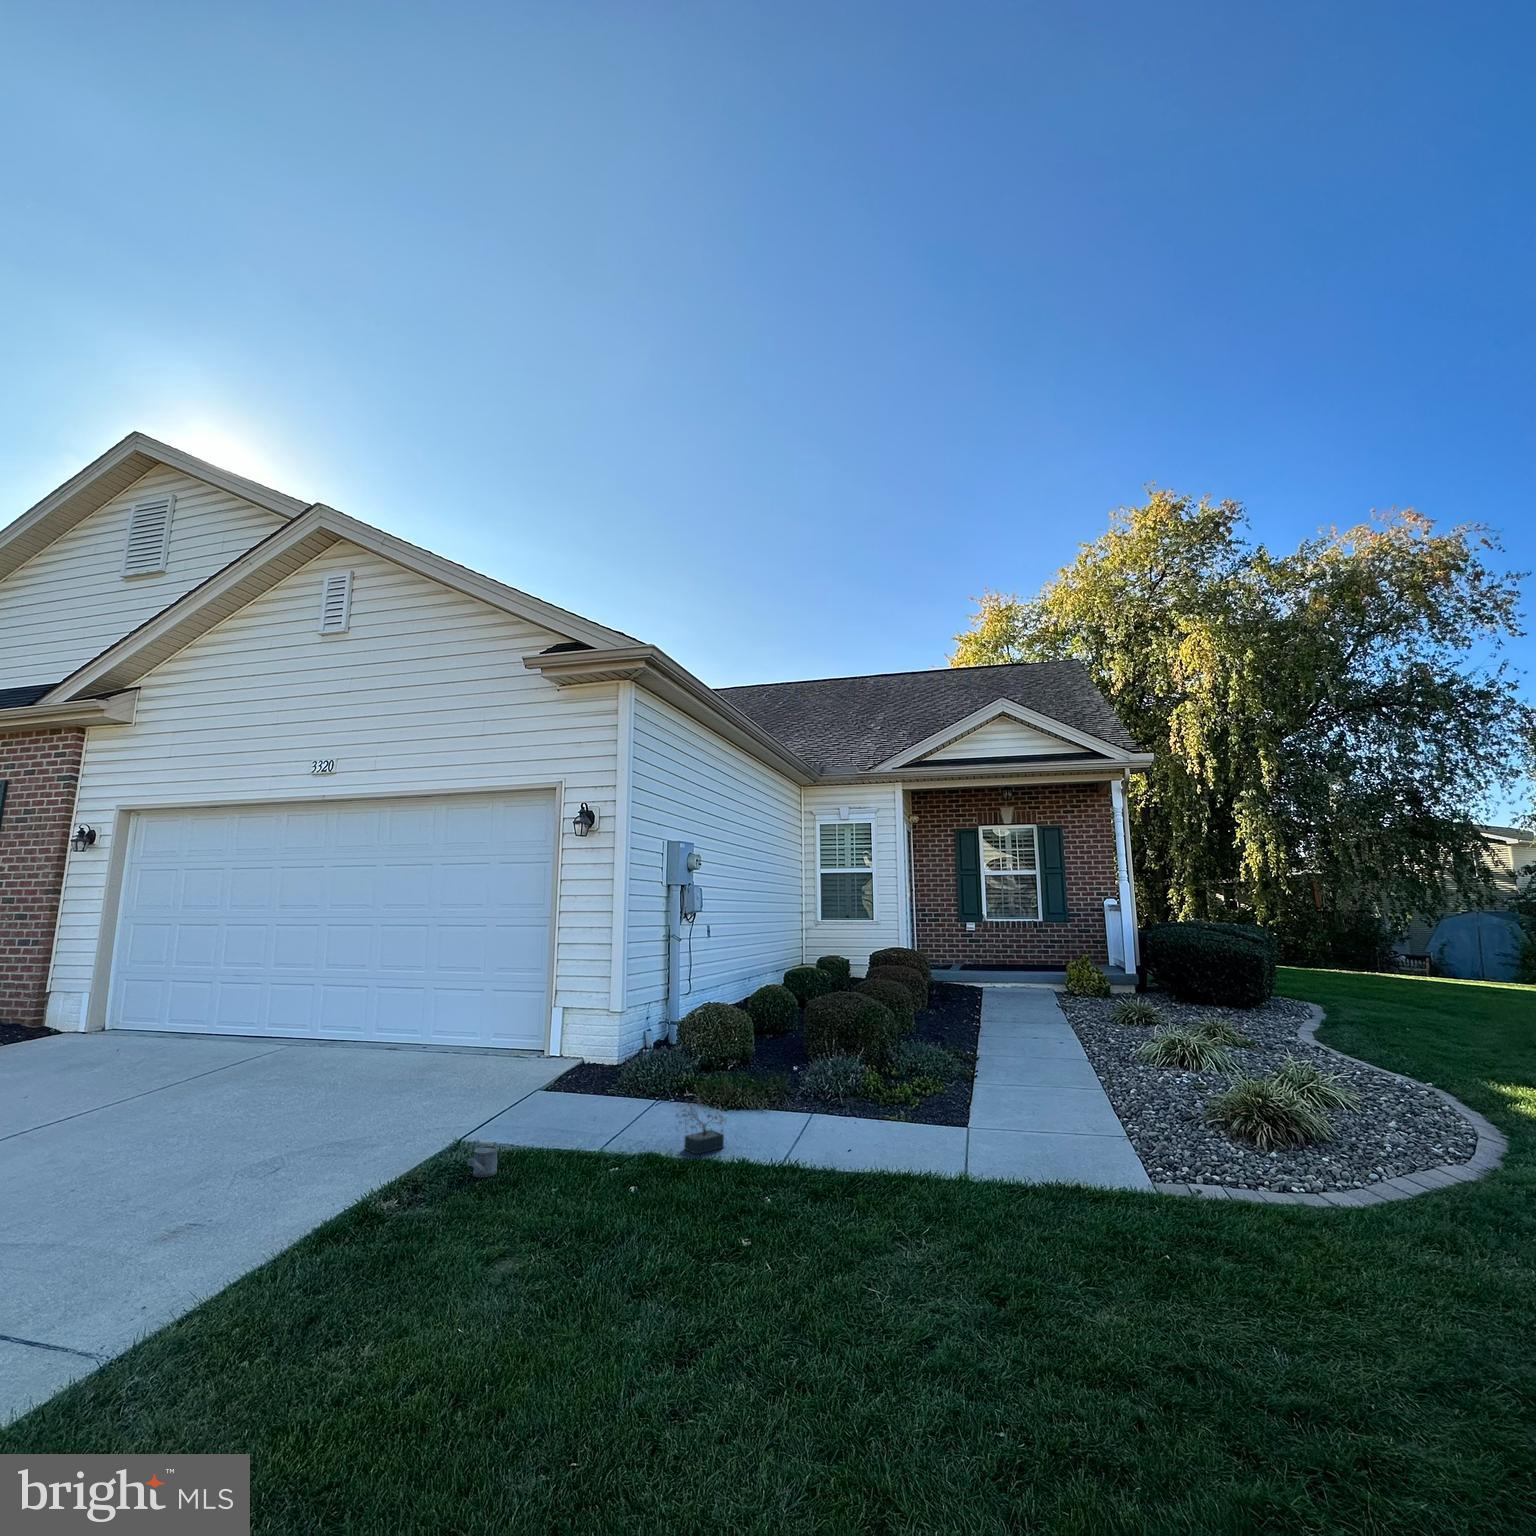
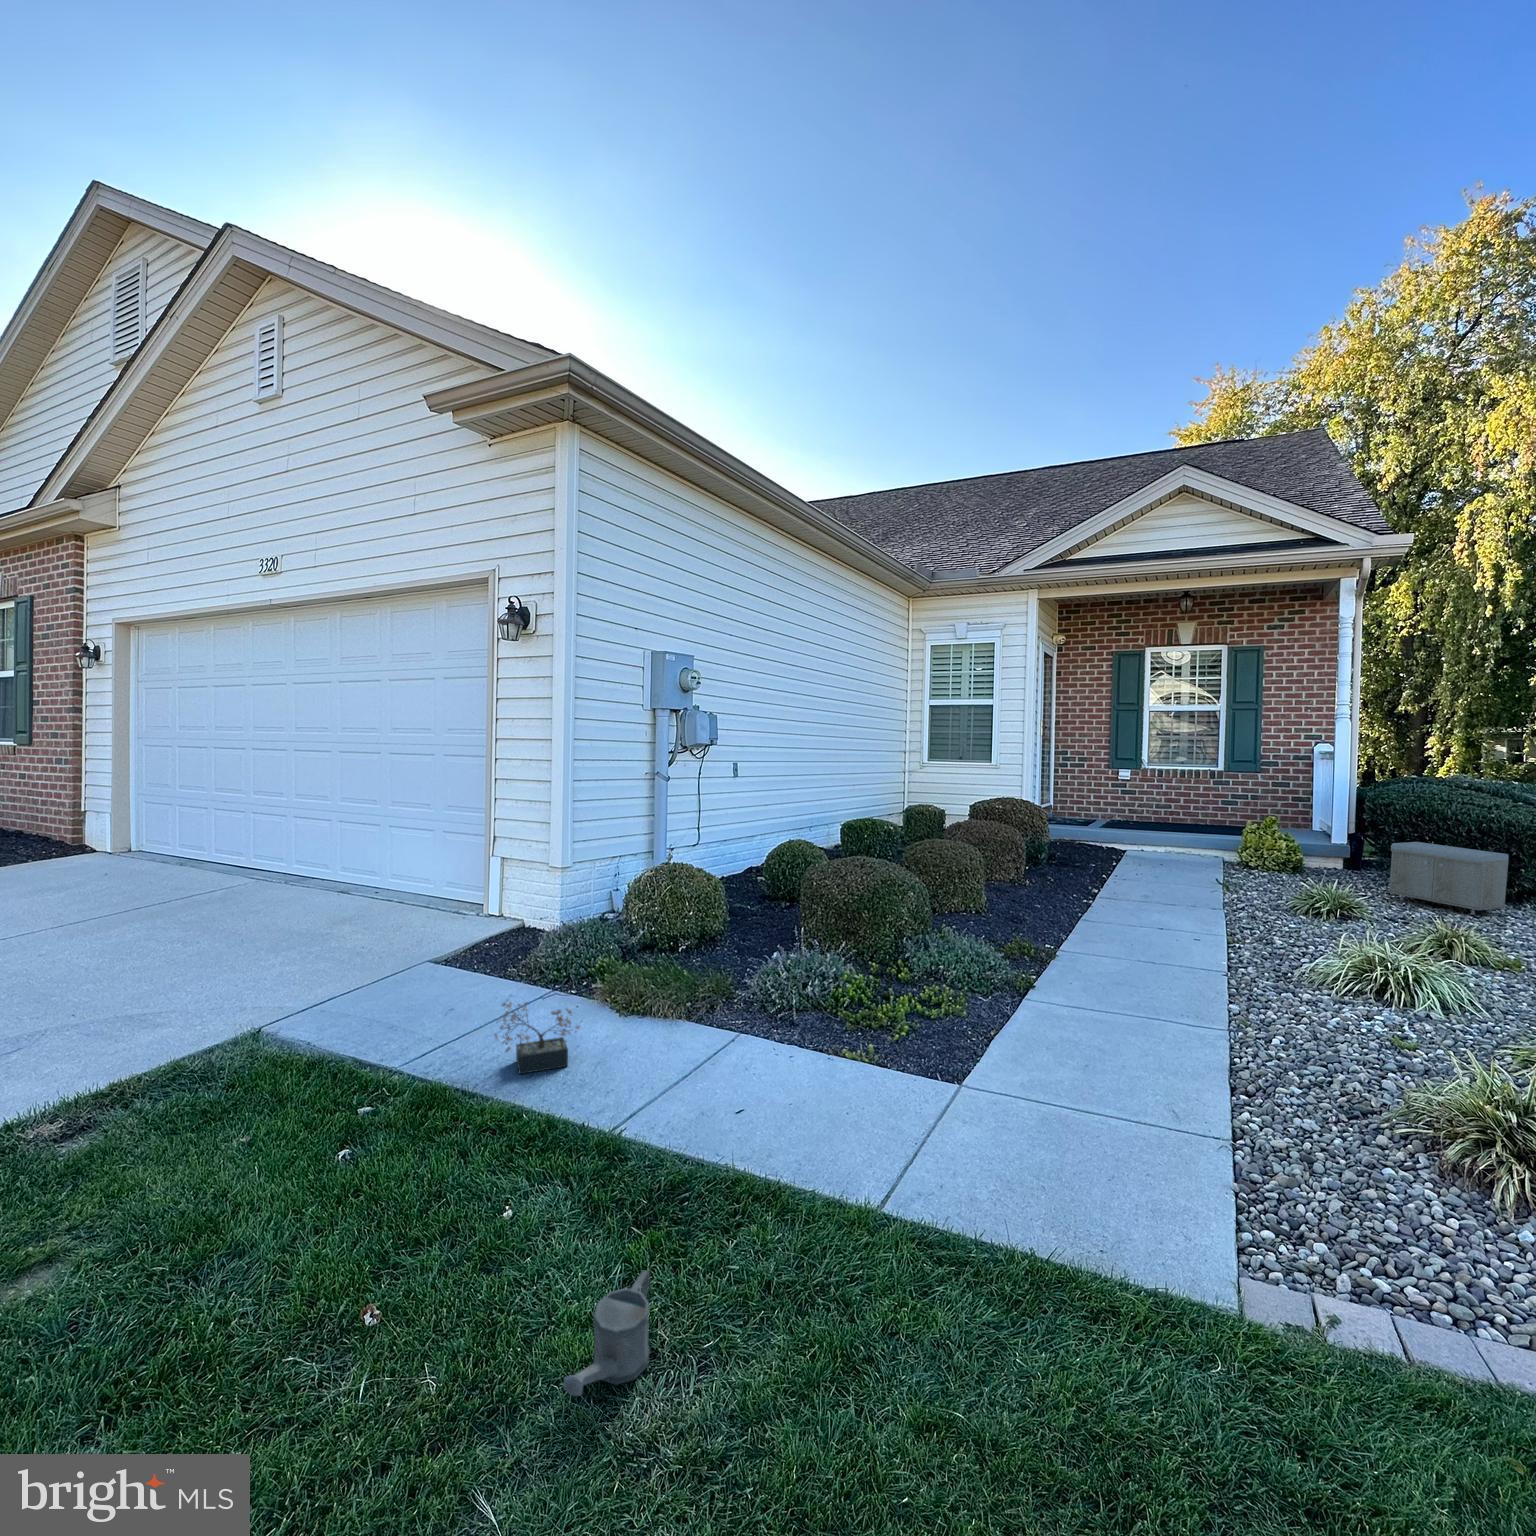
storage bench: none [1168,969,1240,1018] -> present [1389,842,1509,915]
watering can: present [467,1142,498,1177] -> present [564,1271,650,1396]

